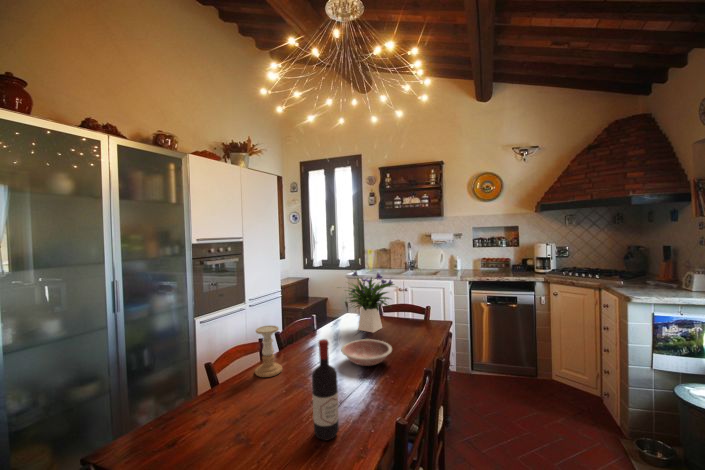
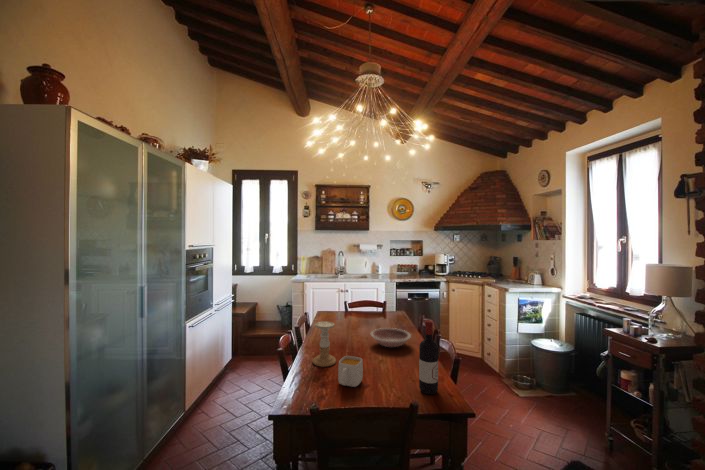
flower arrangement: present [346,271,394,332] -> none [337,272,384,325]
mug: none [232,369,274,408] -> present [338,356,363,387]

